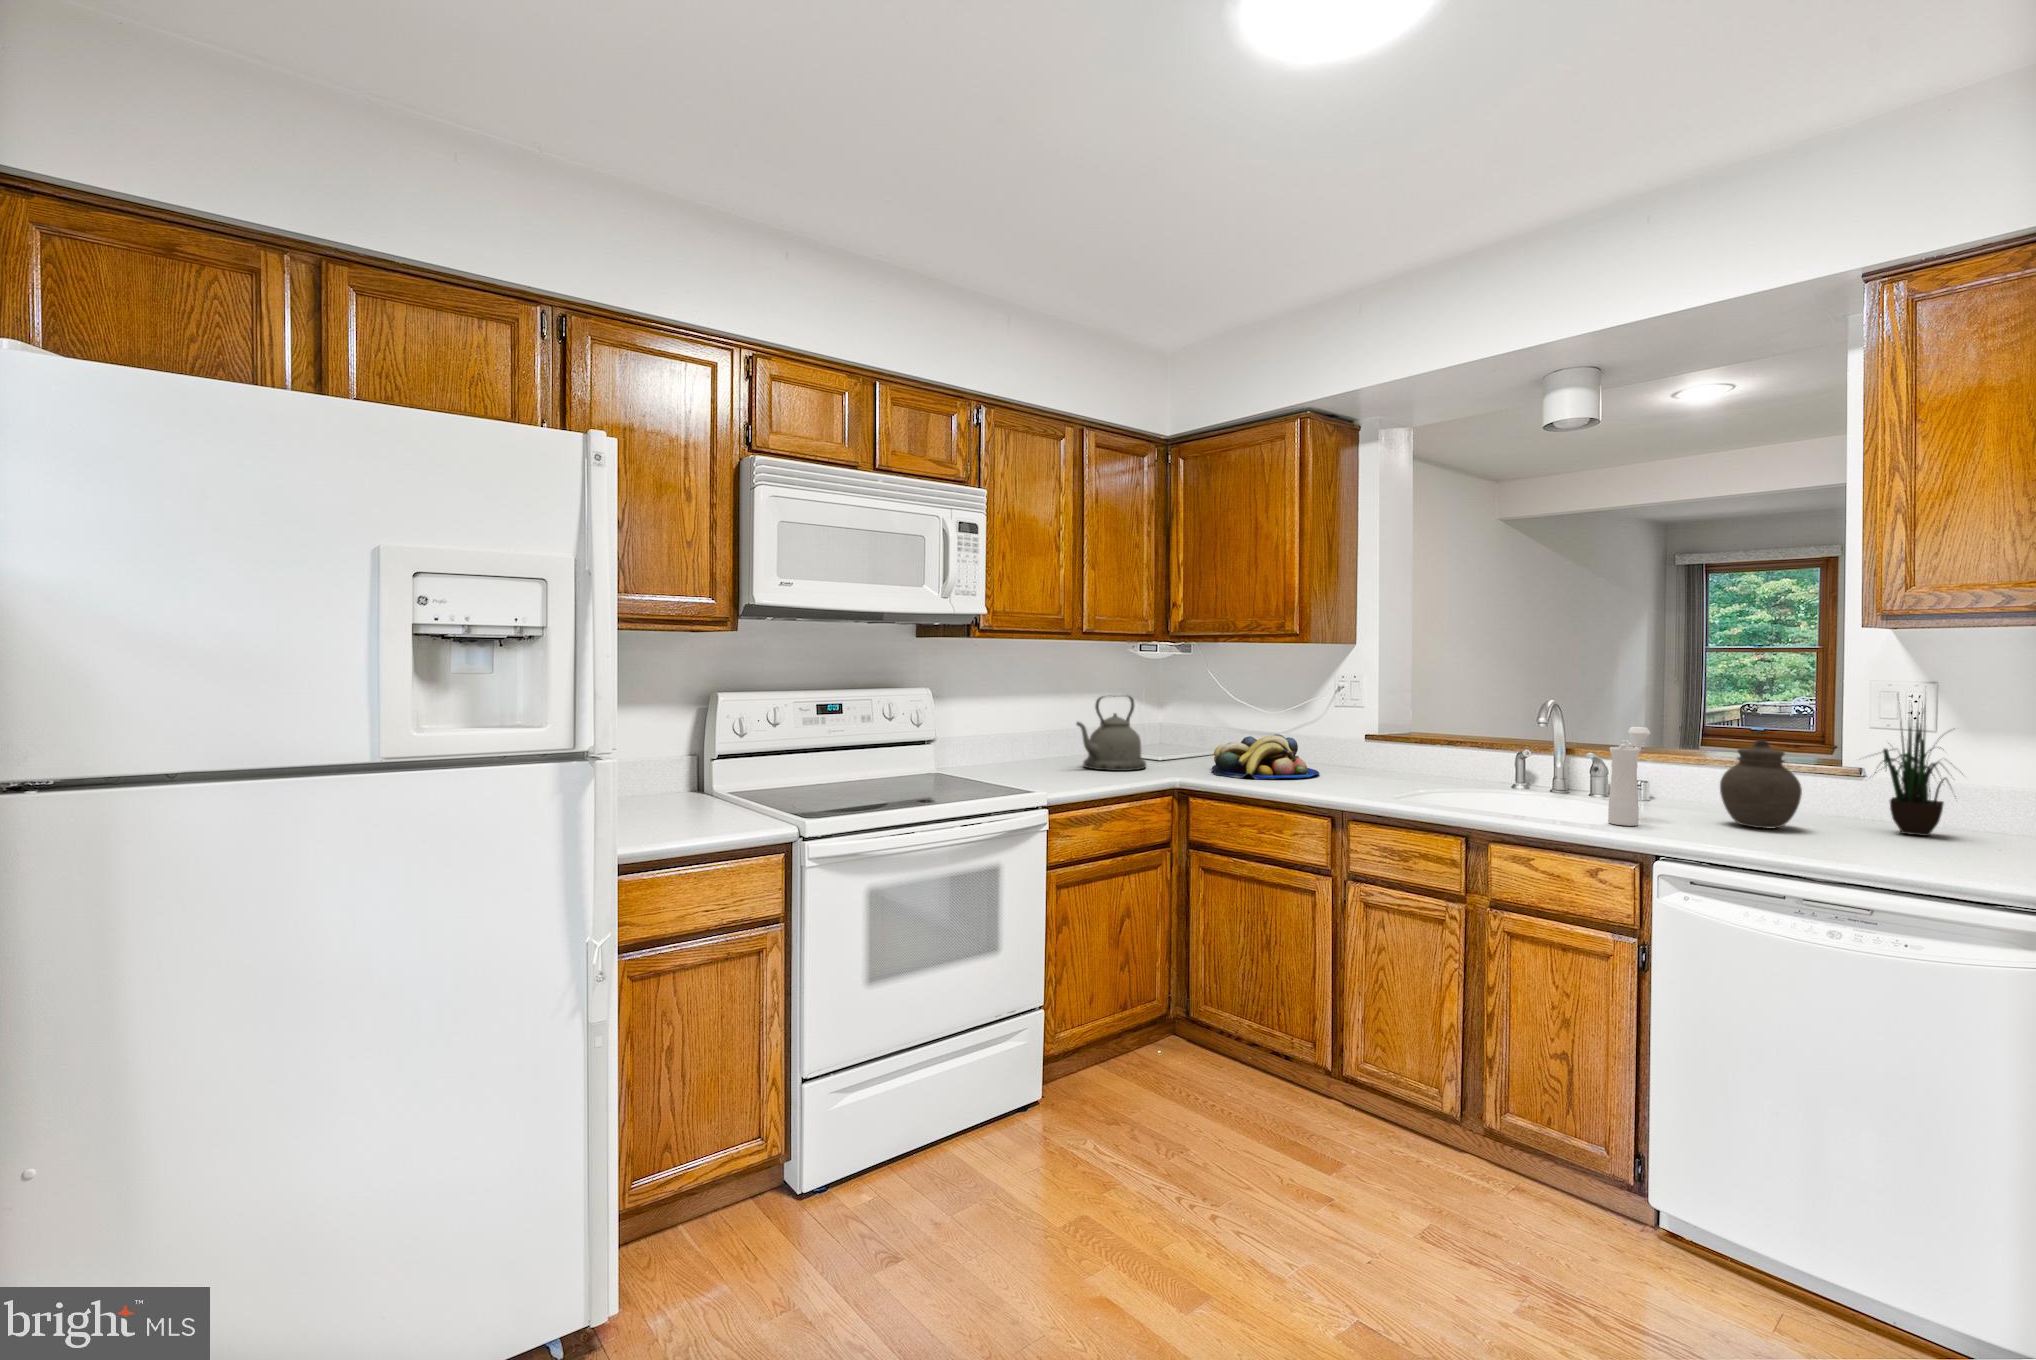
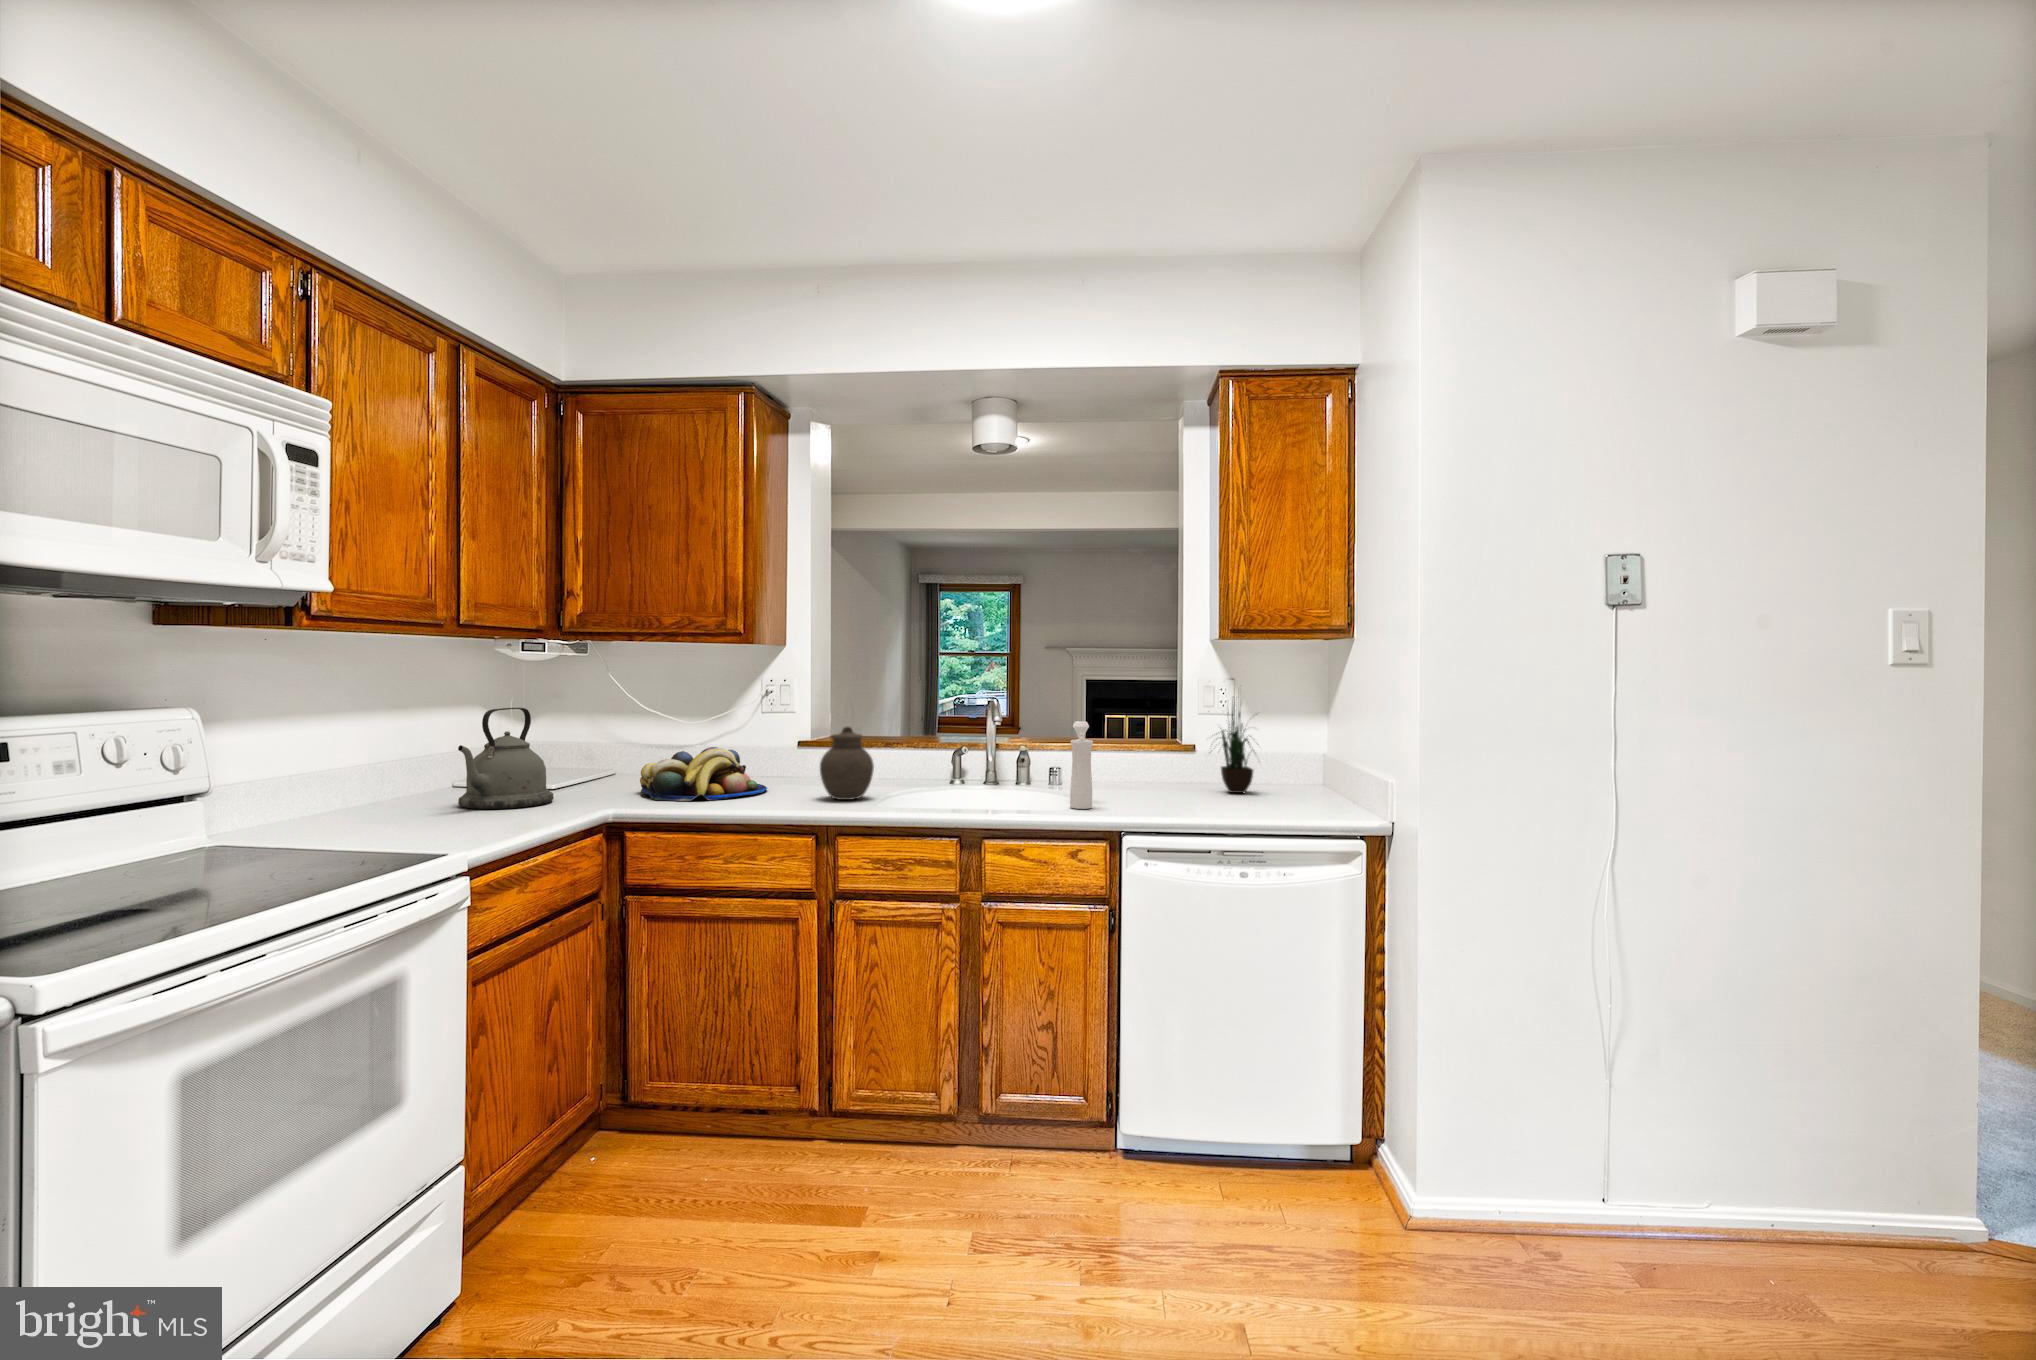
jar: present [1720,740,1802,829] -> present [820,727,874,800]

